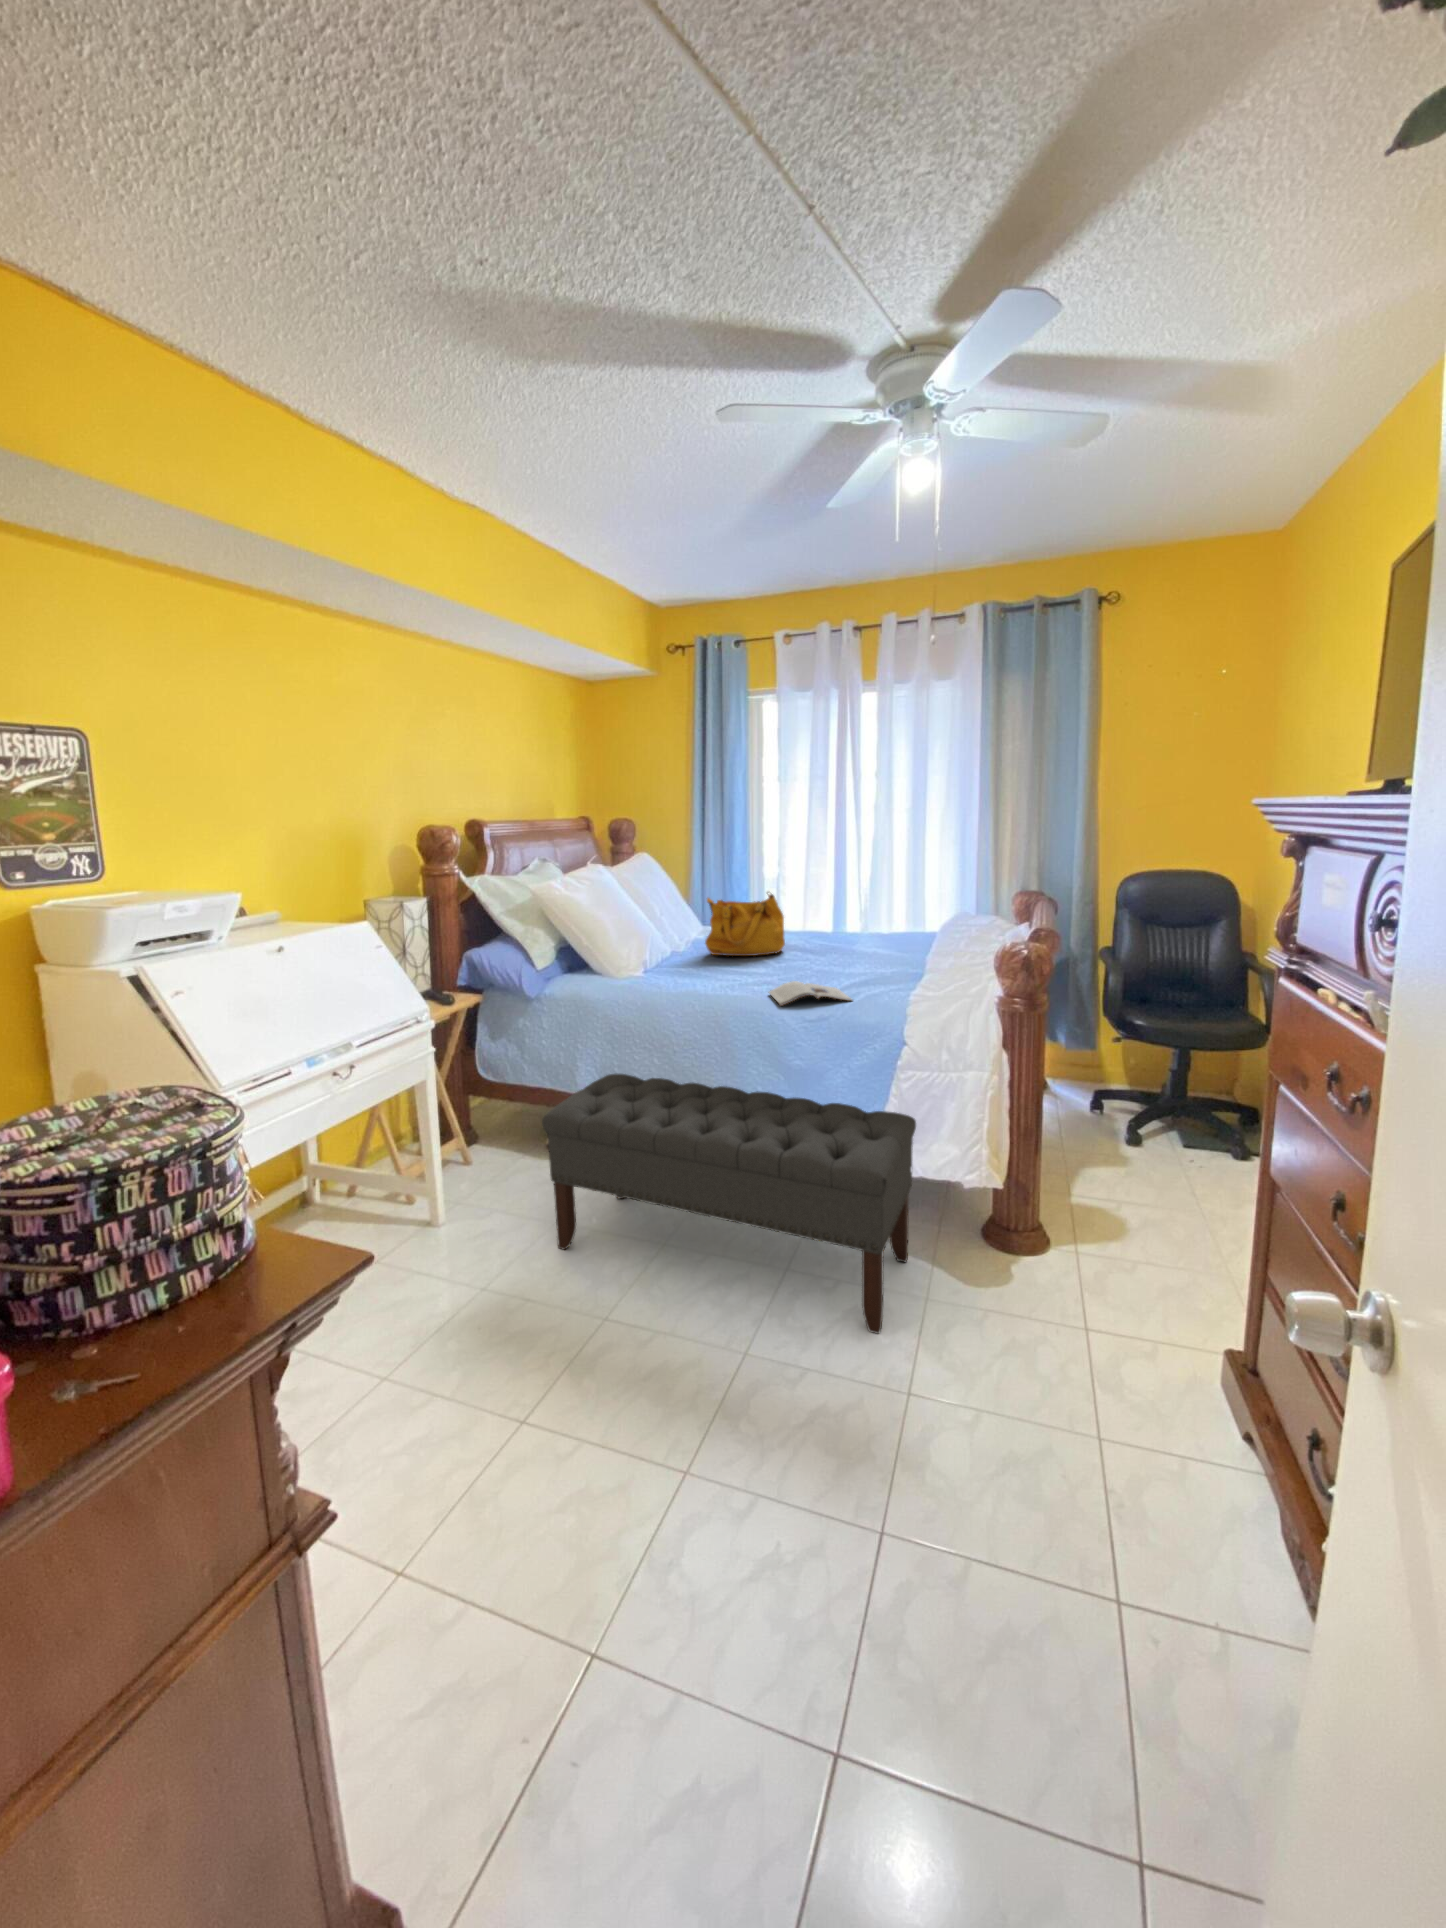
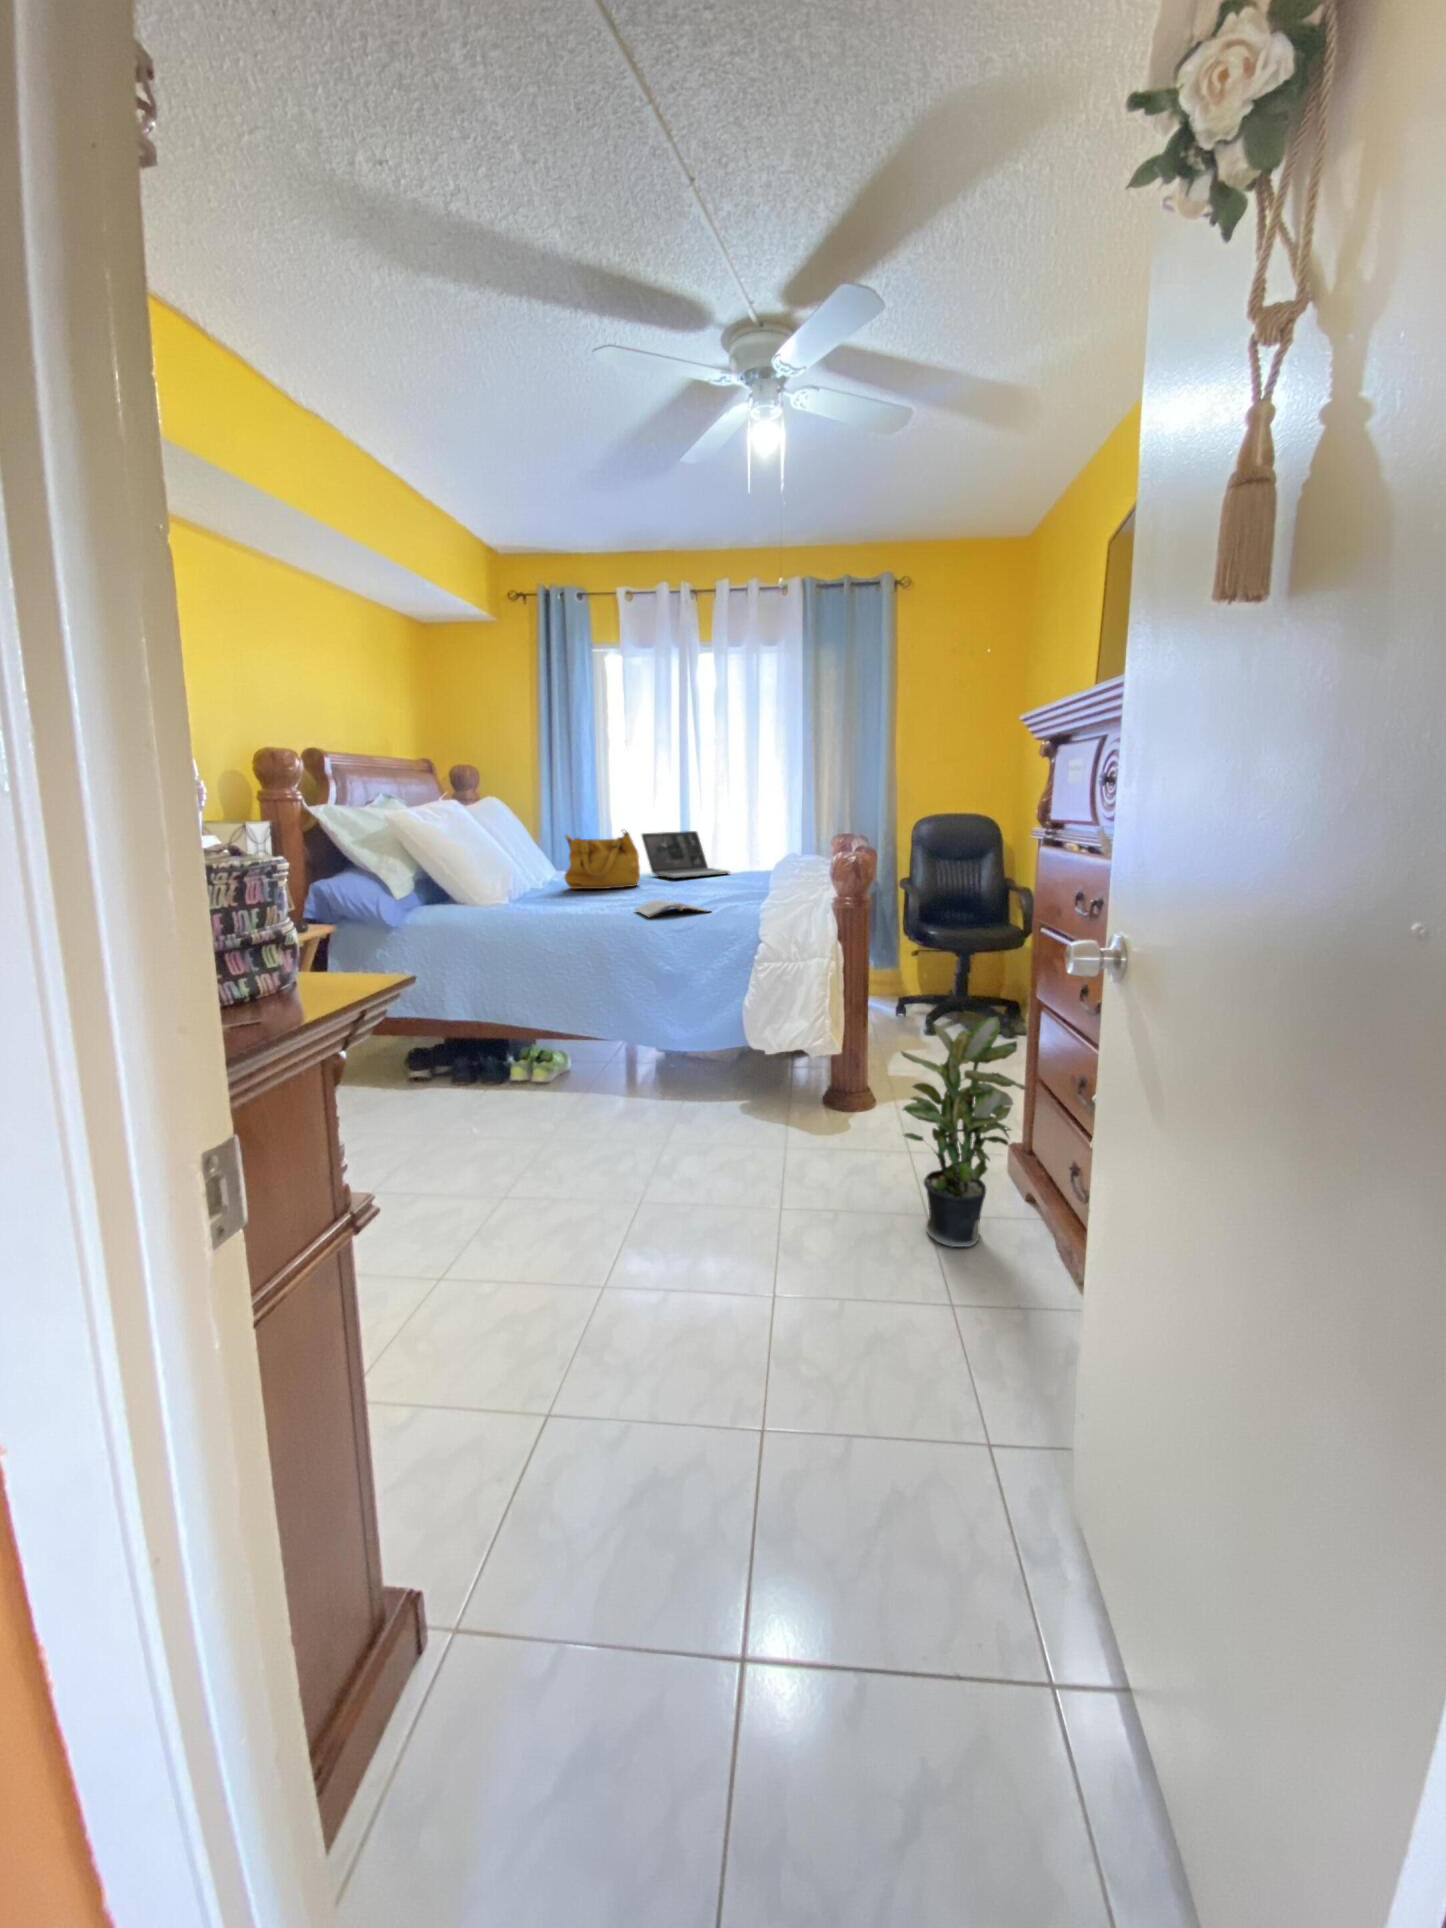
laptop: none [791,887,889,943] -> present [642,831,729,878]
bench: present [542,1074,916,1334] -> none [421,990,772,1179]
potted plant: none [1067,1201,1259,1500] -> present [901,1017,1029,1247]

